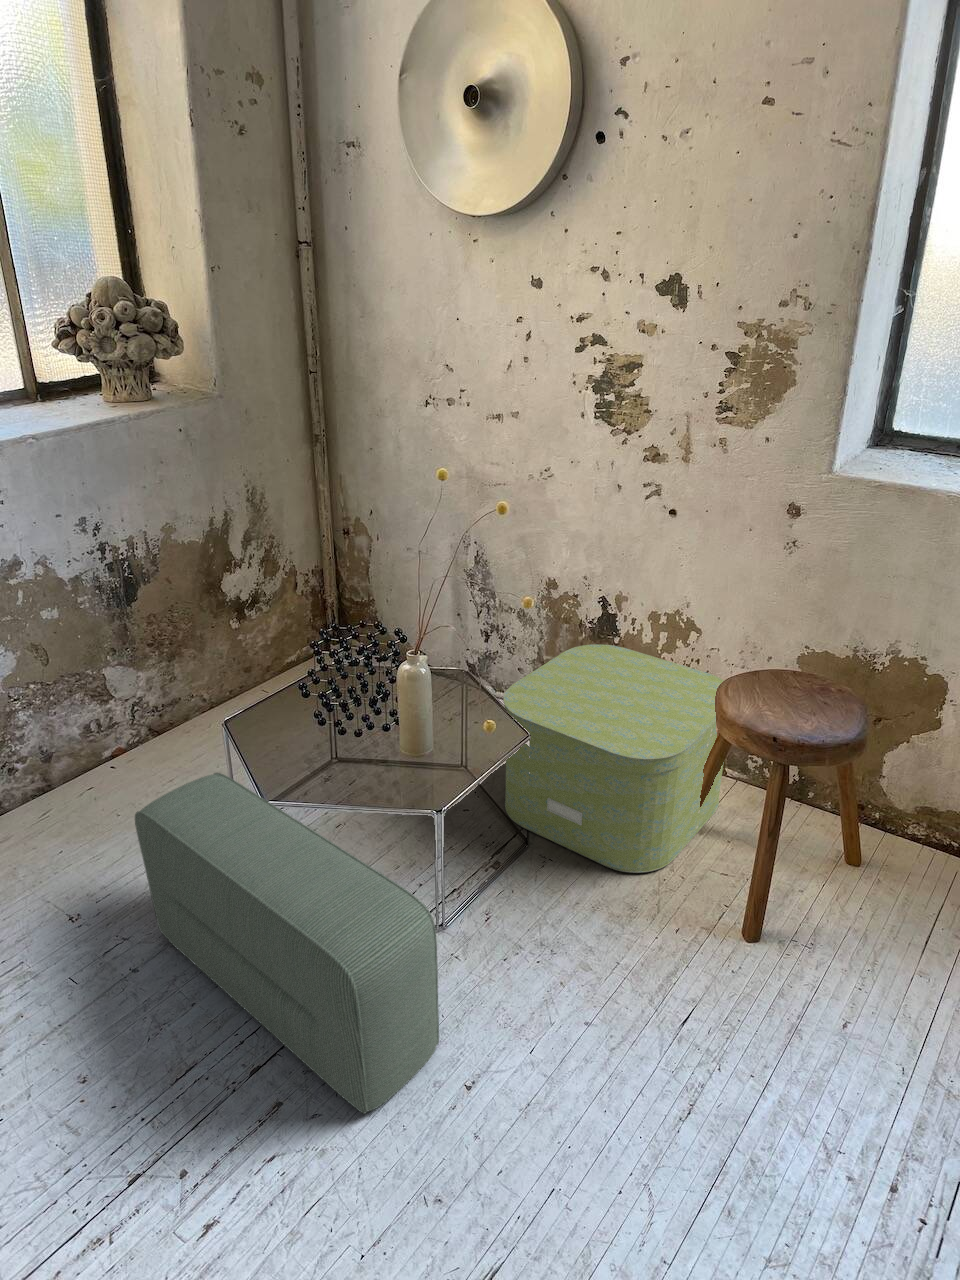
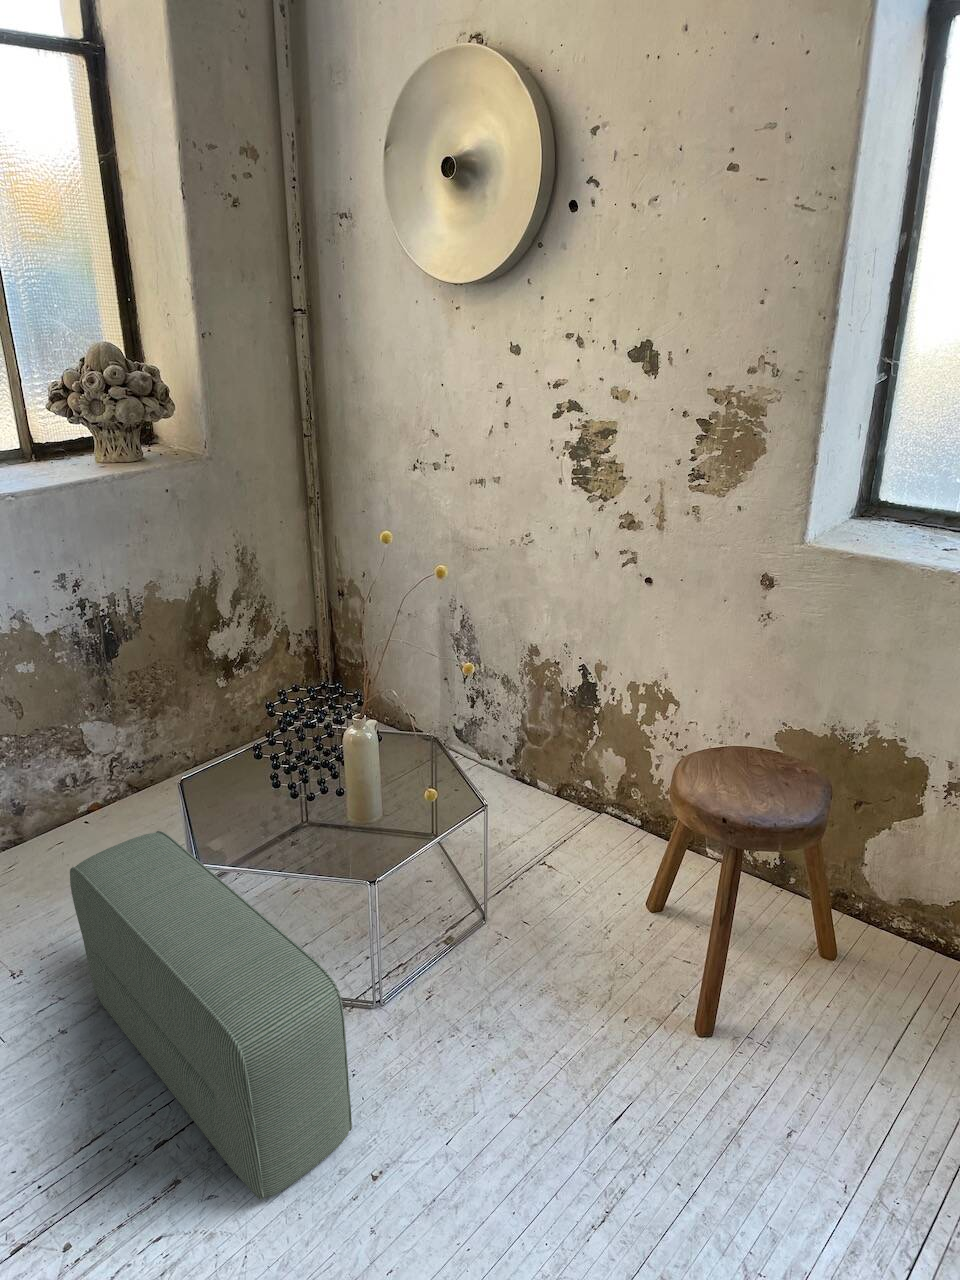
storage box: present [503,644,724,873] -> none [464,713,708,956]

